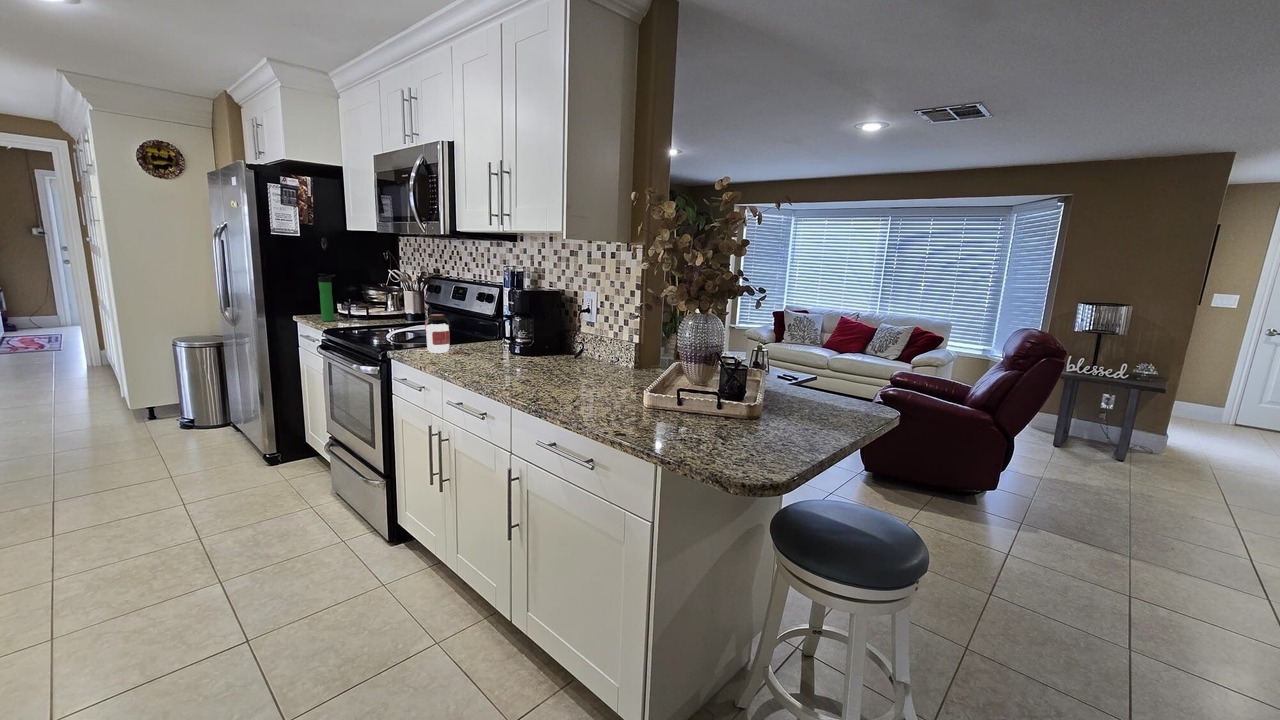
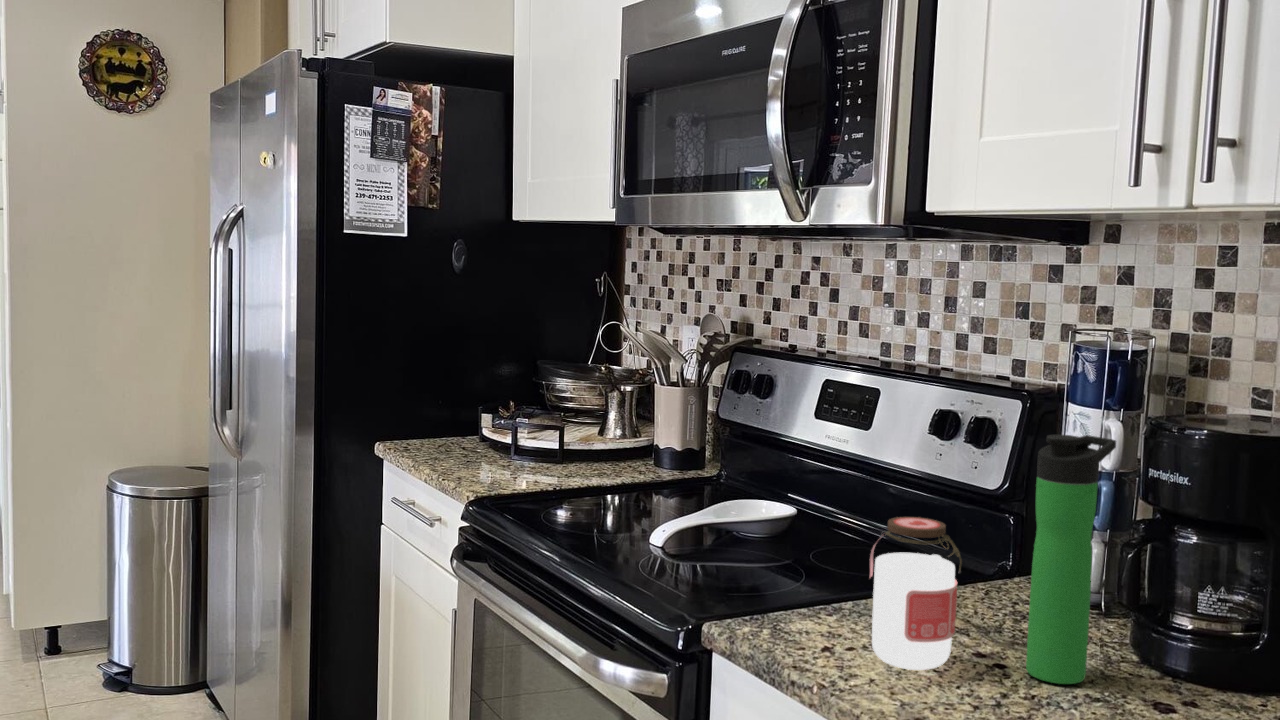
bottle: present [318,274,336,321] -> present [1026,435,1116,684]

